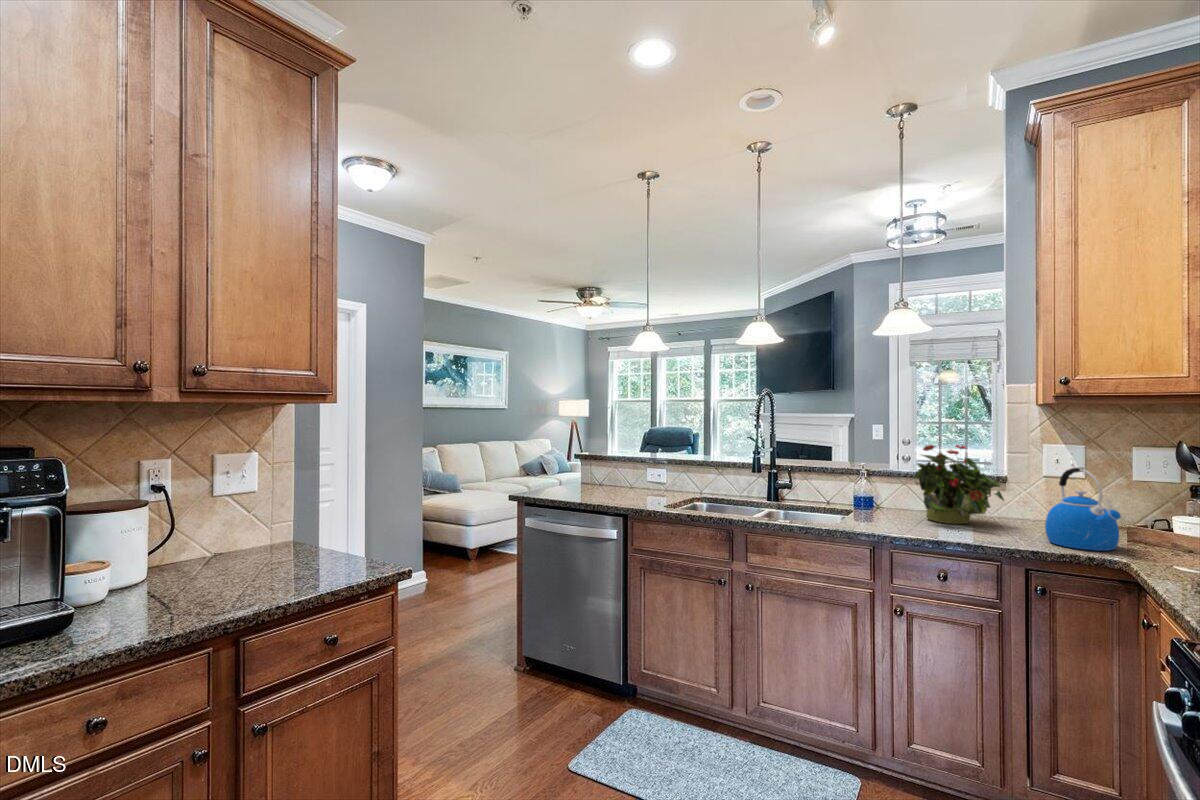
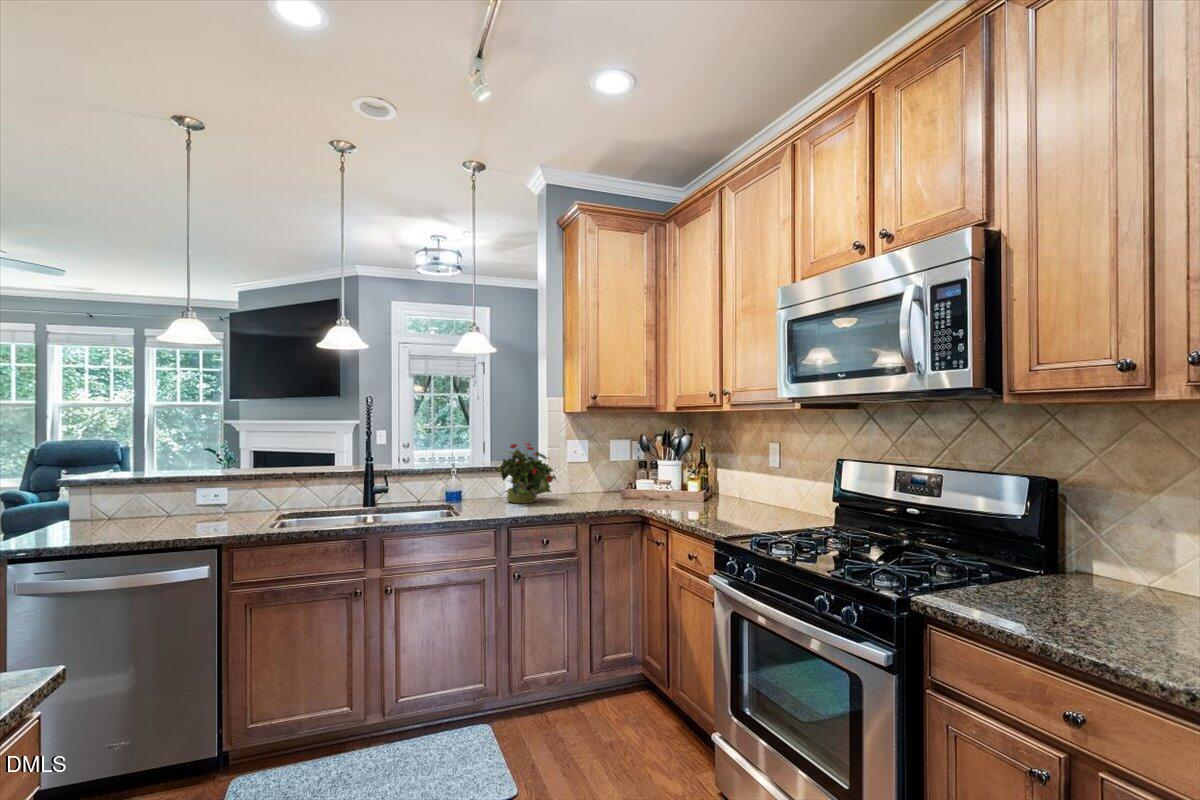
kettle: present [1045,468,1121,551] -> none [590,453,632,506]

